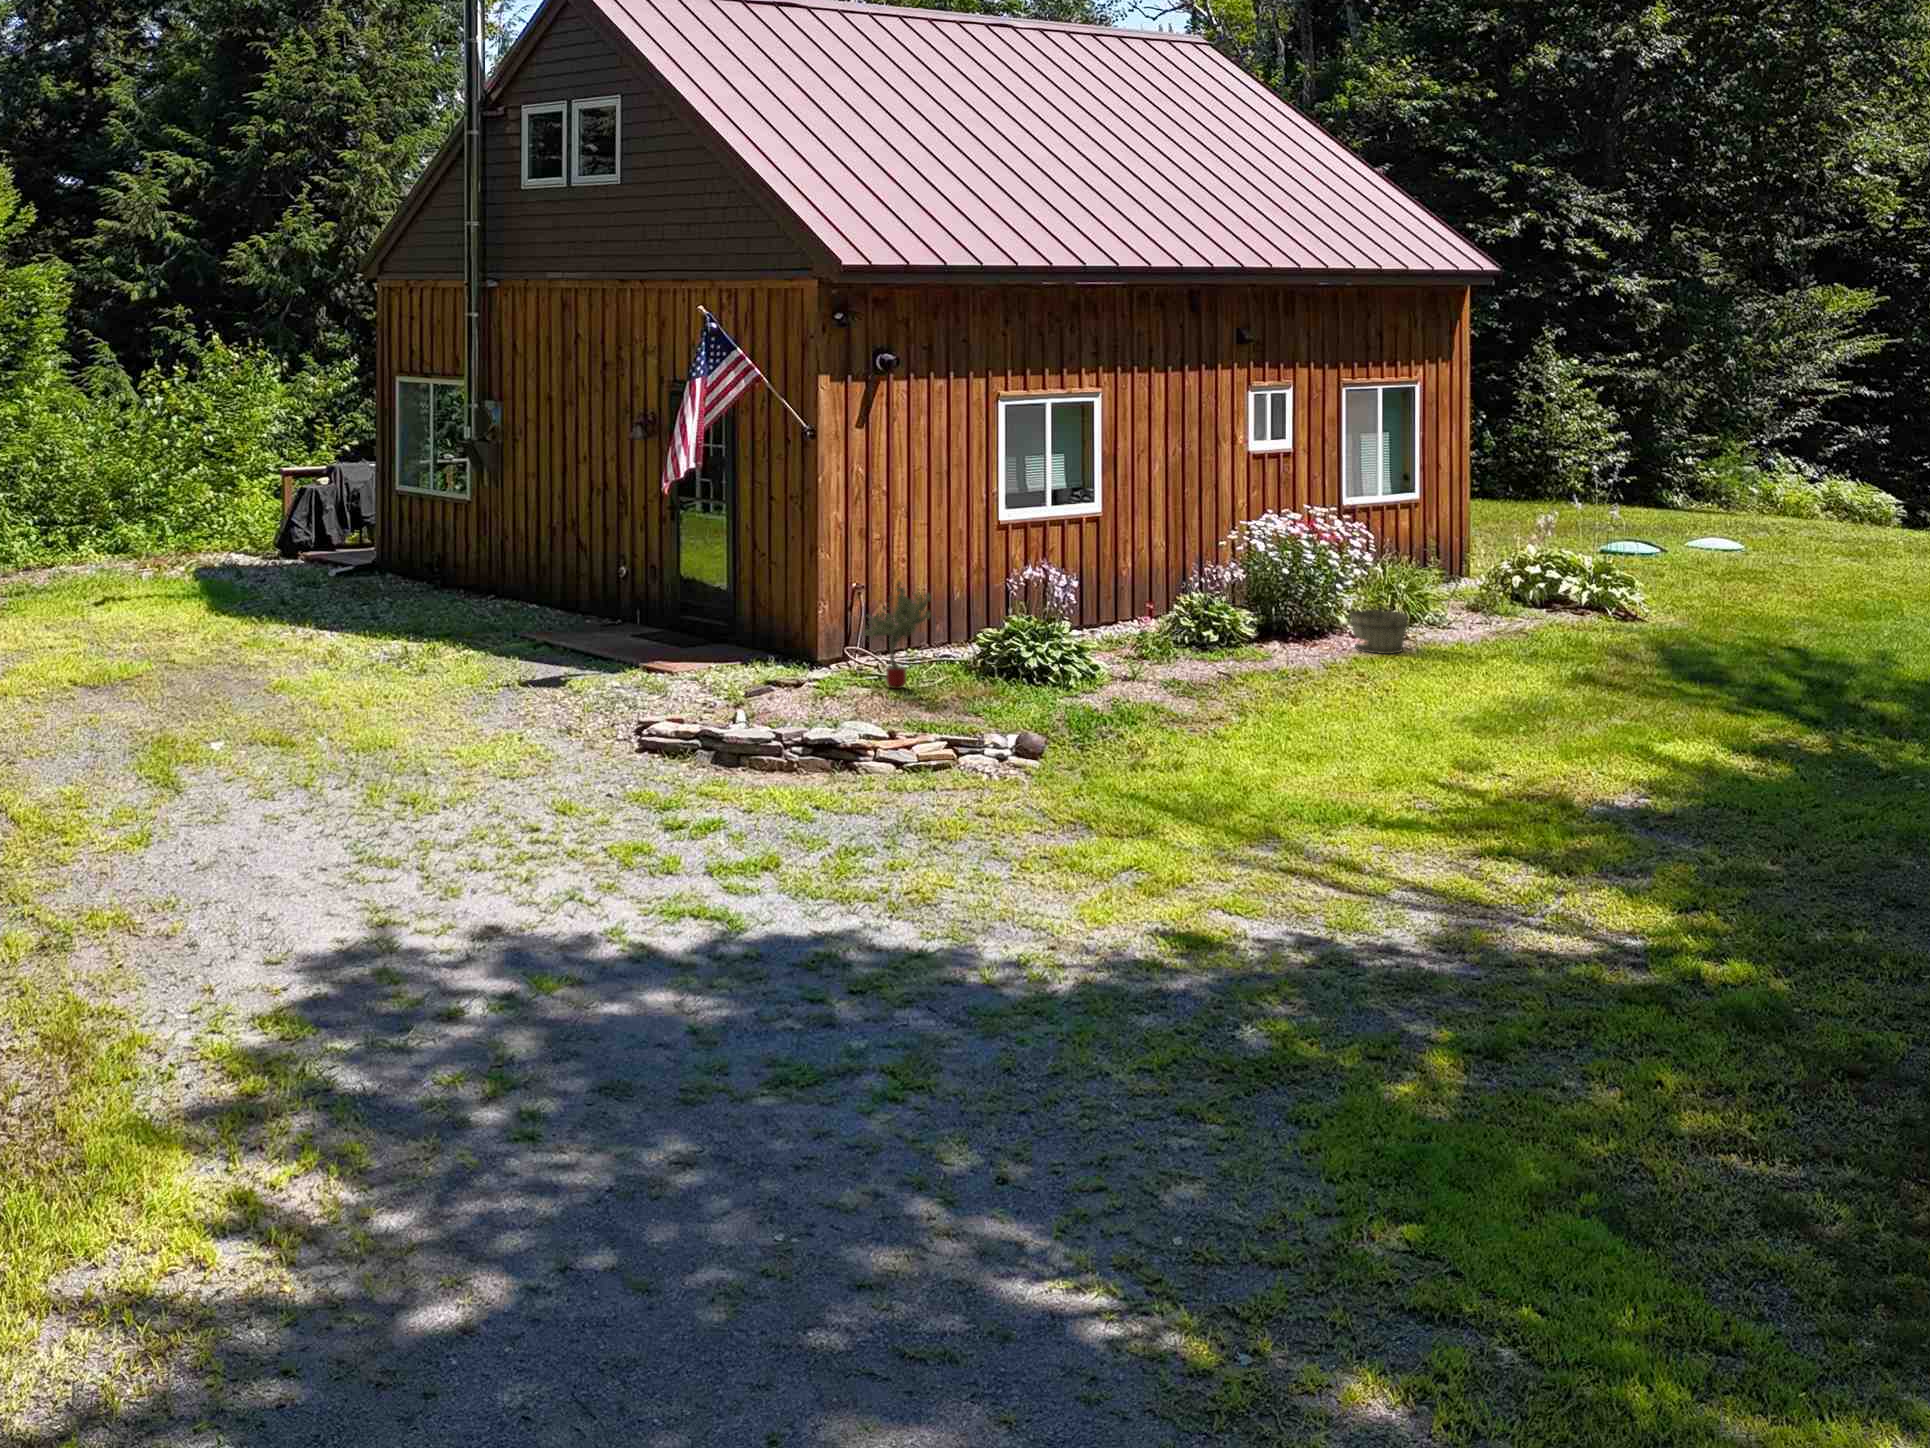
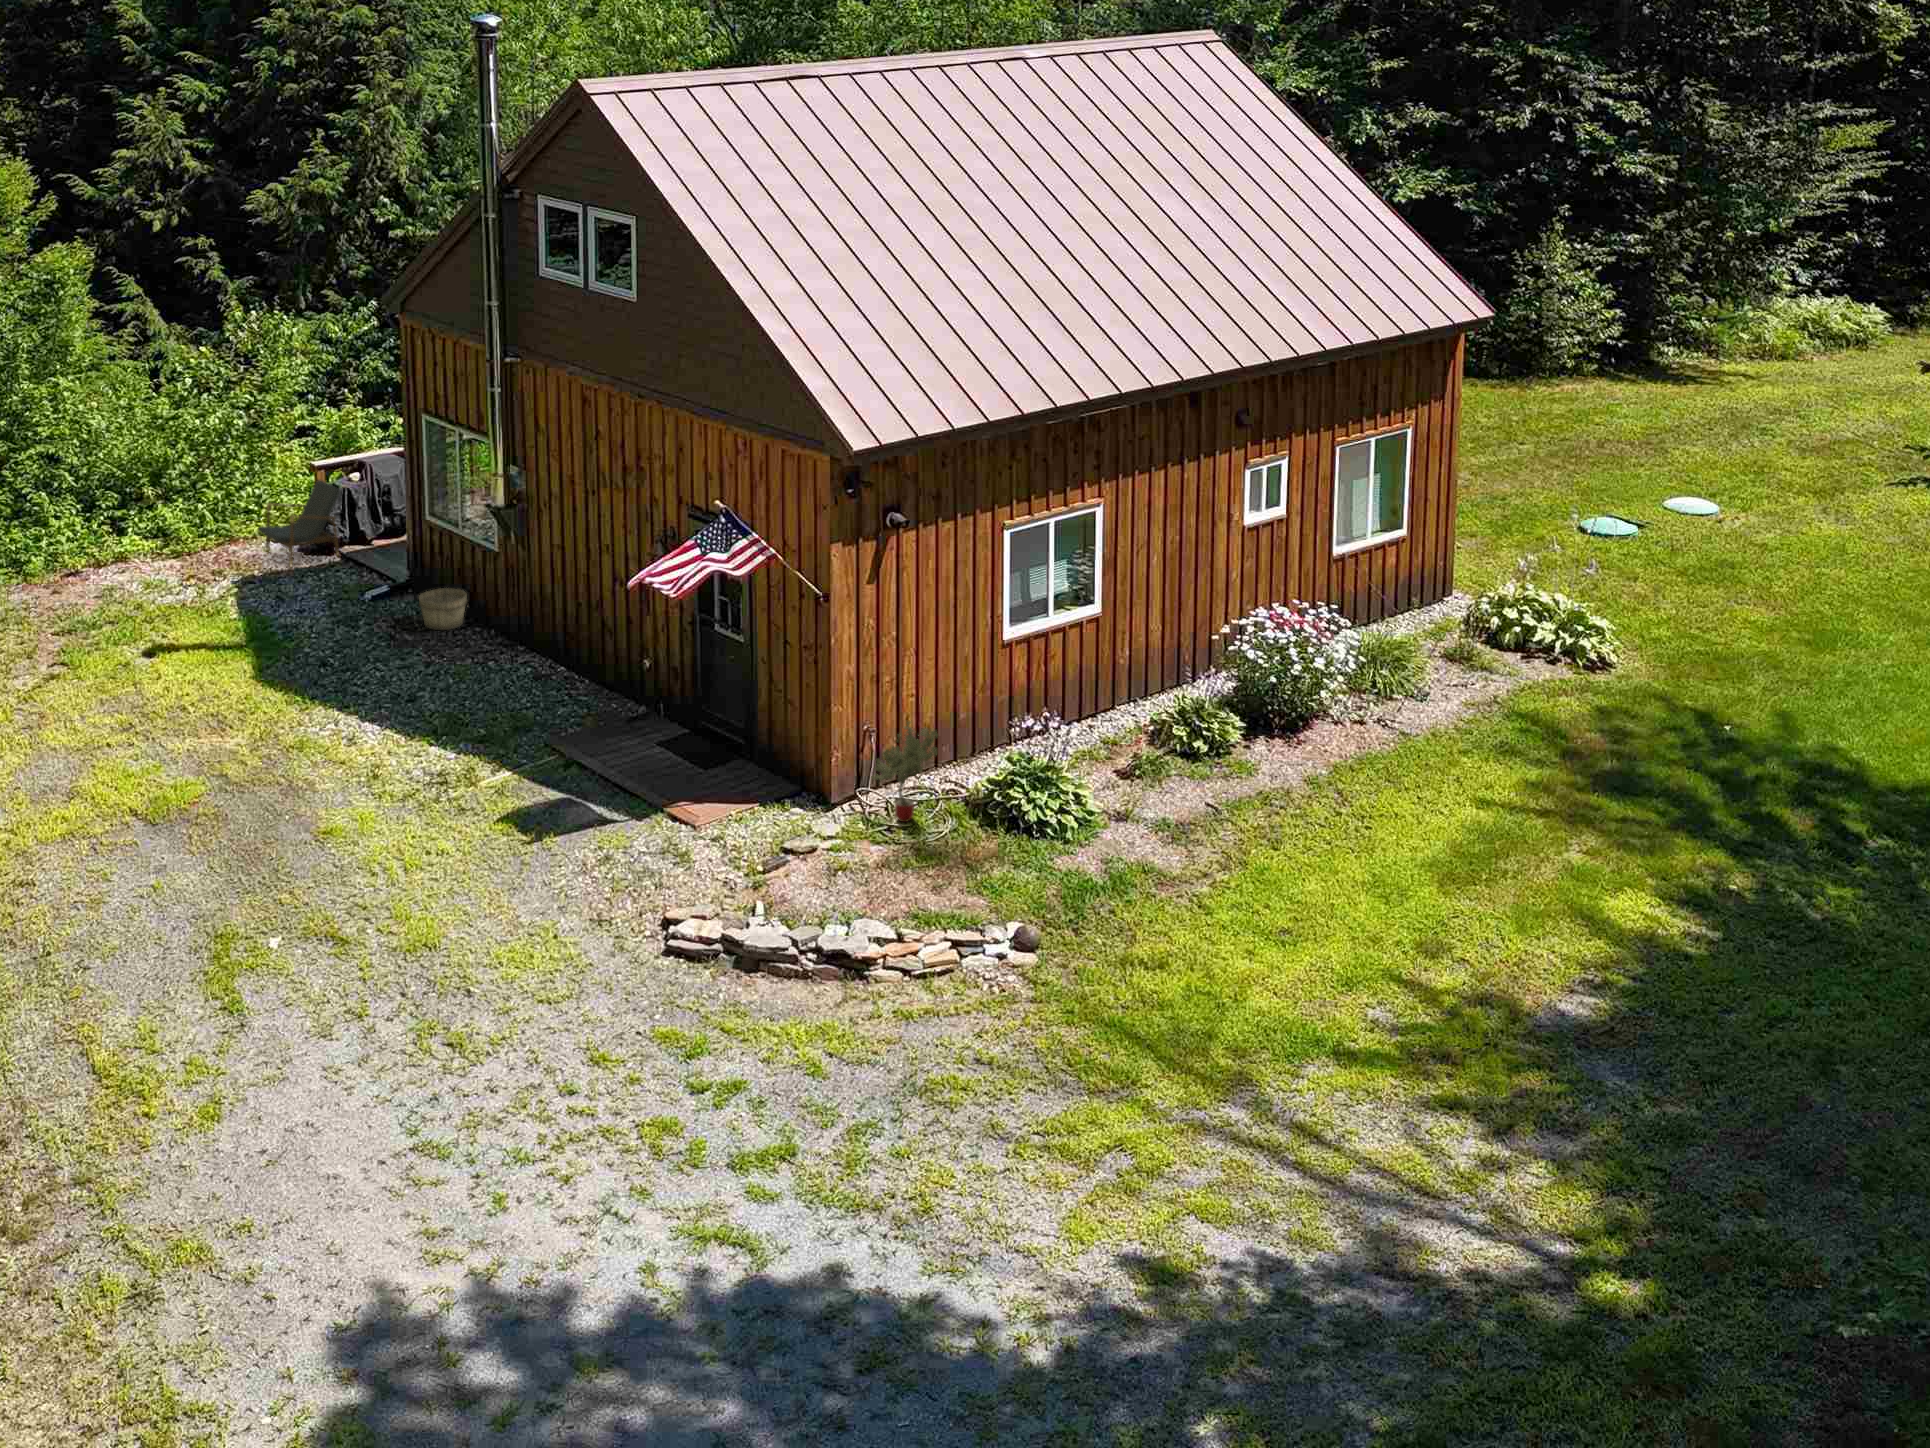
lounge chair: none [227,481,315,561] -> present [258,480,340,567]
wooden bucket: present [1350,606,1409,654] -> present [419,588,468,630]

